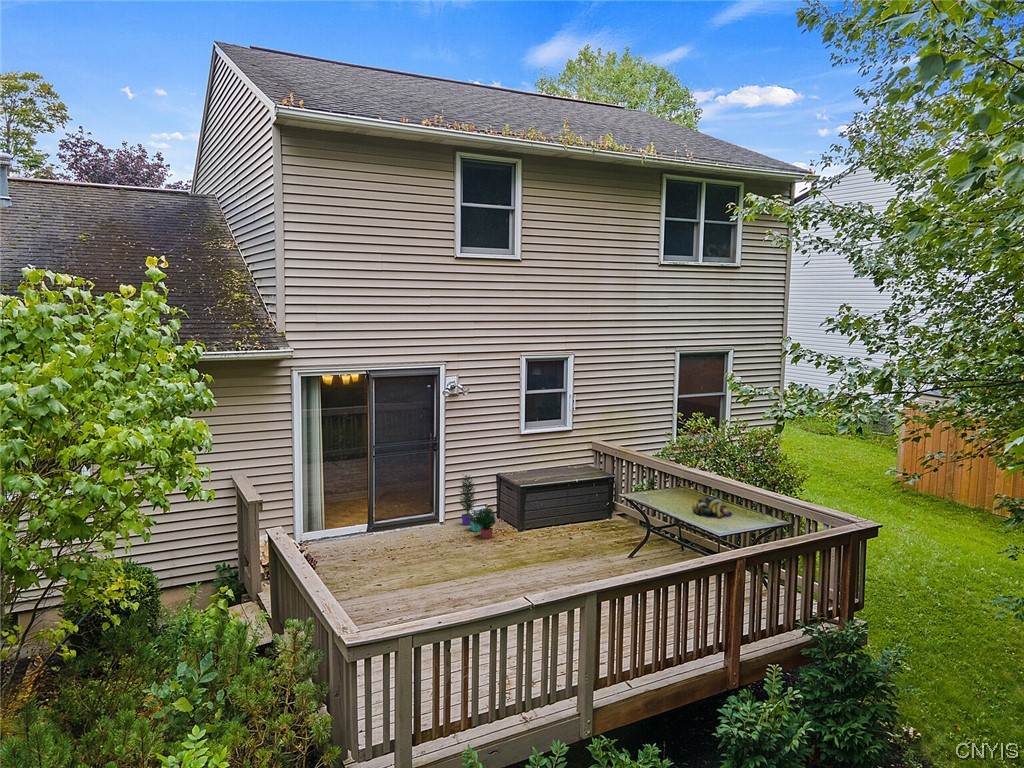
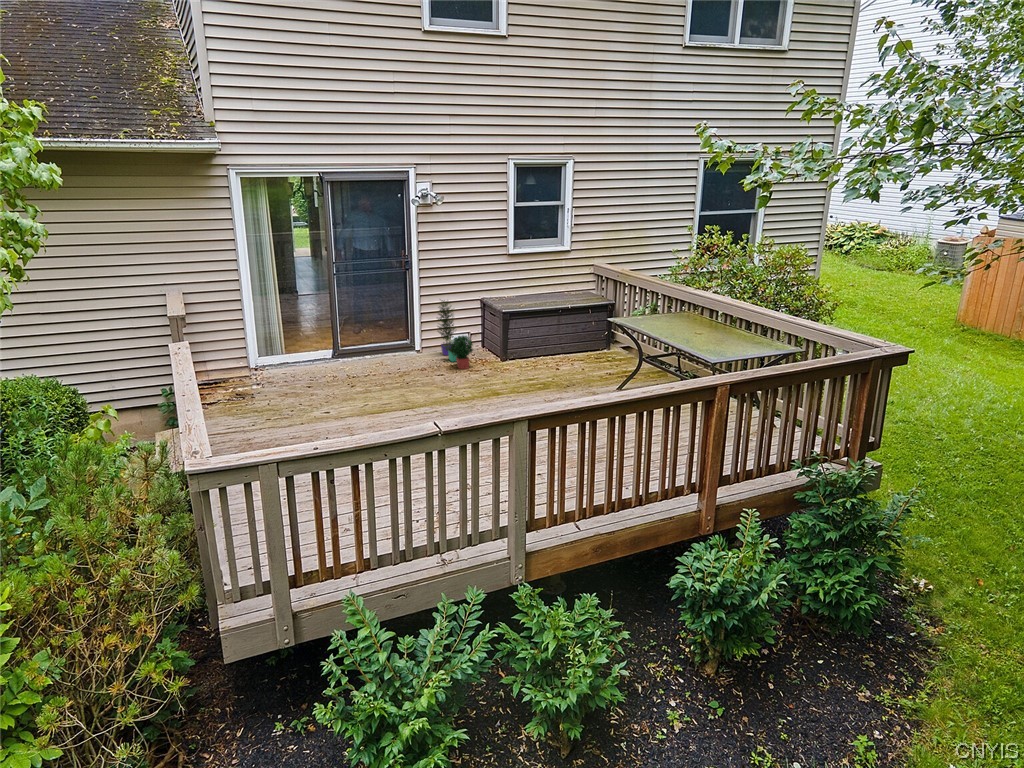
fruit bowl: present [692,497,732,518] -> none [688,318,736,343]

